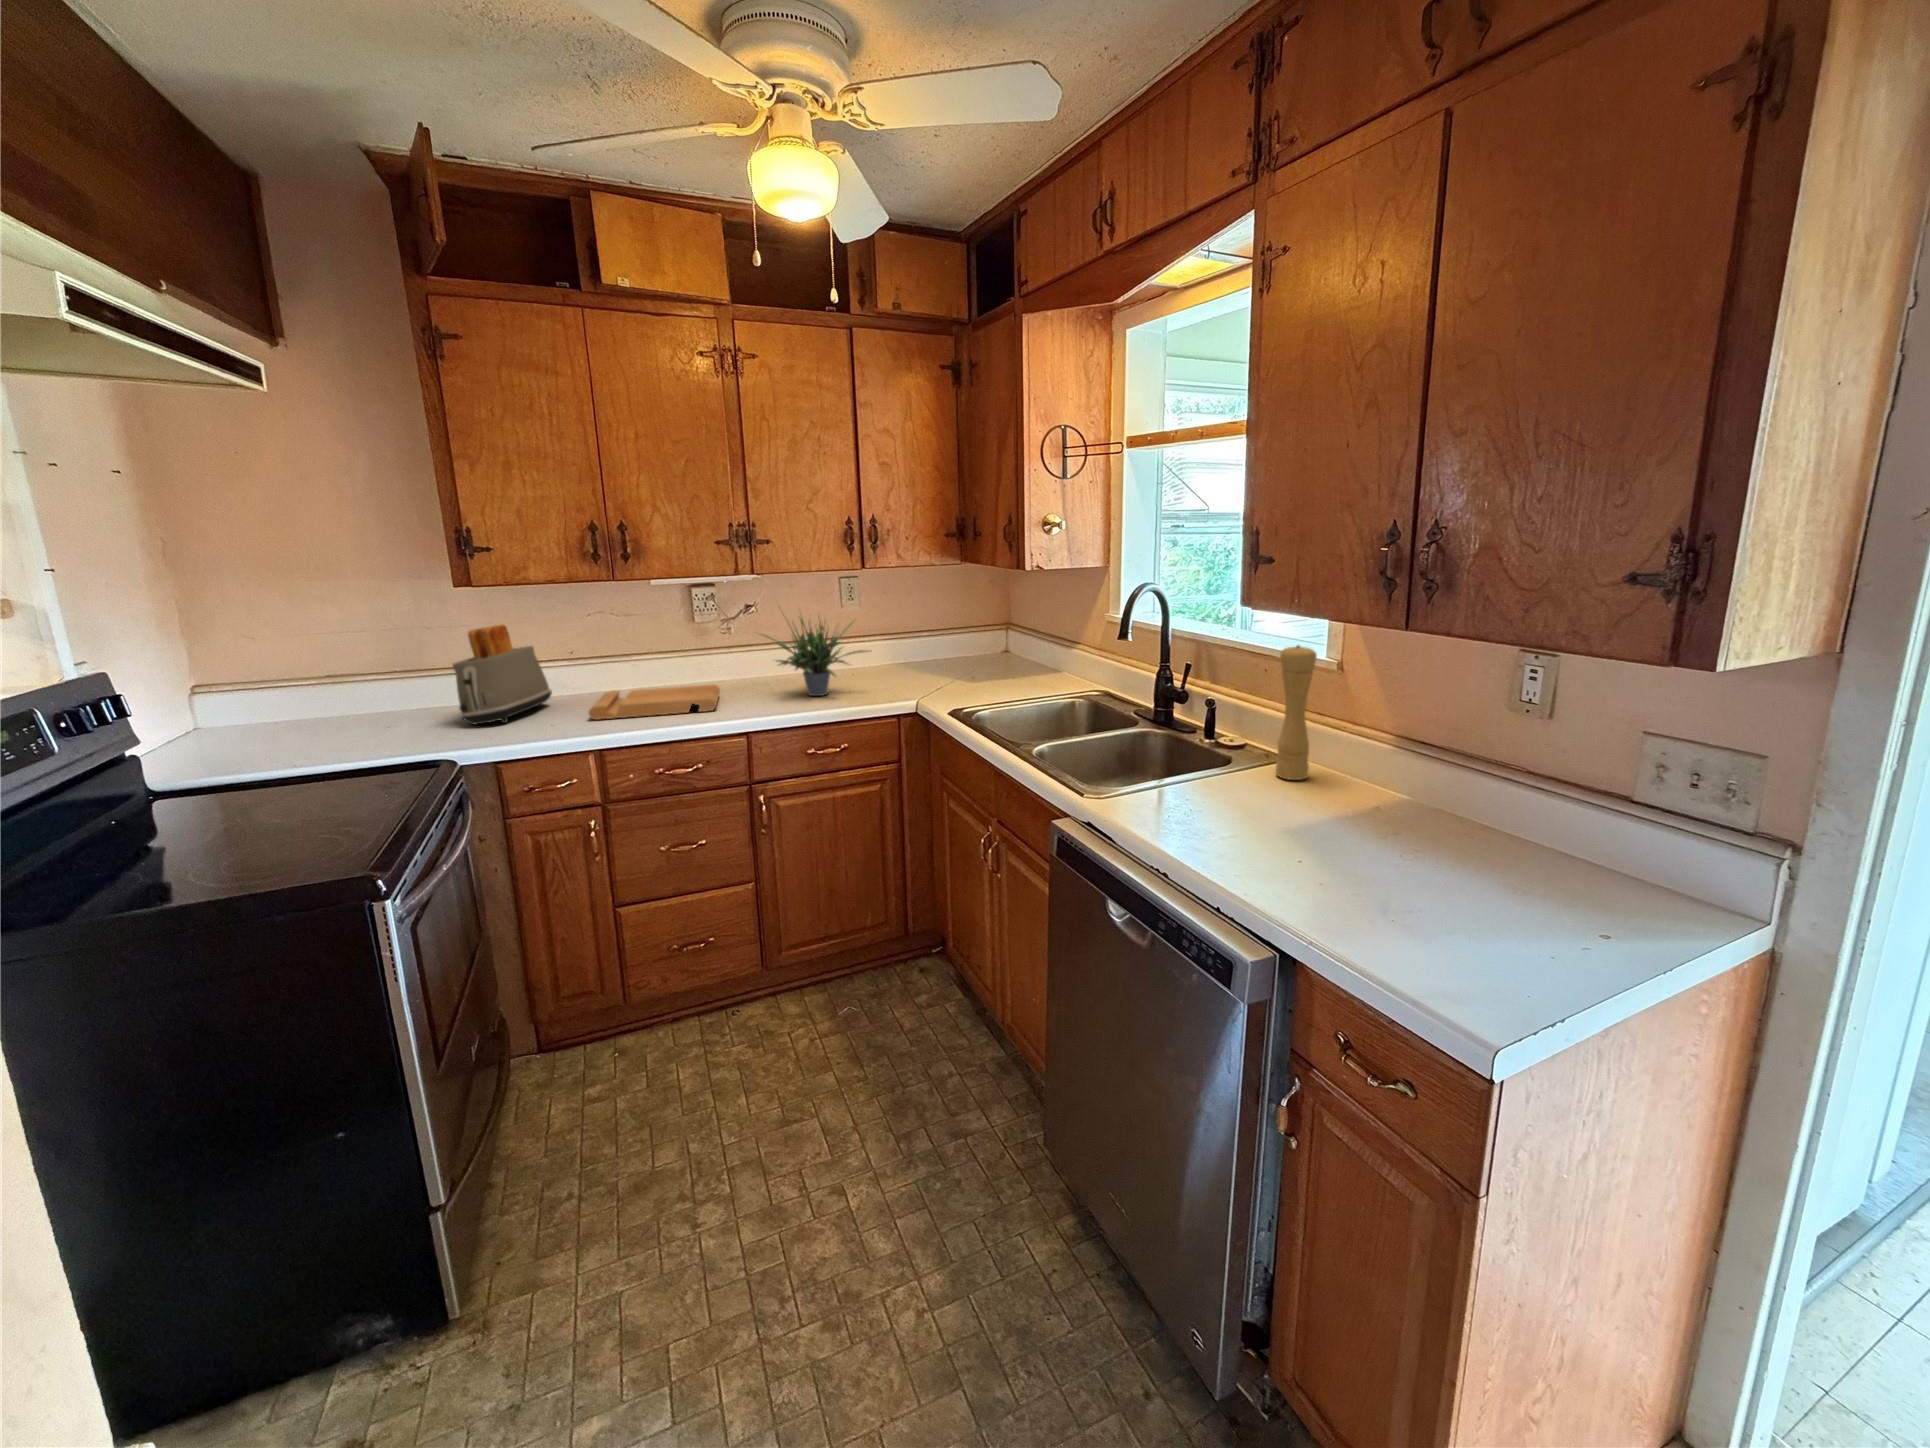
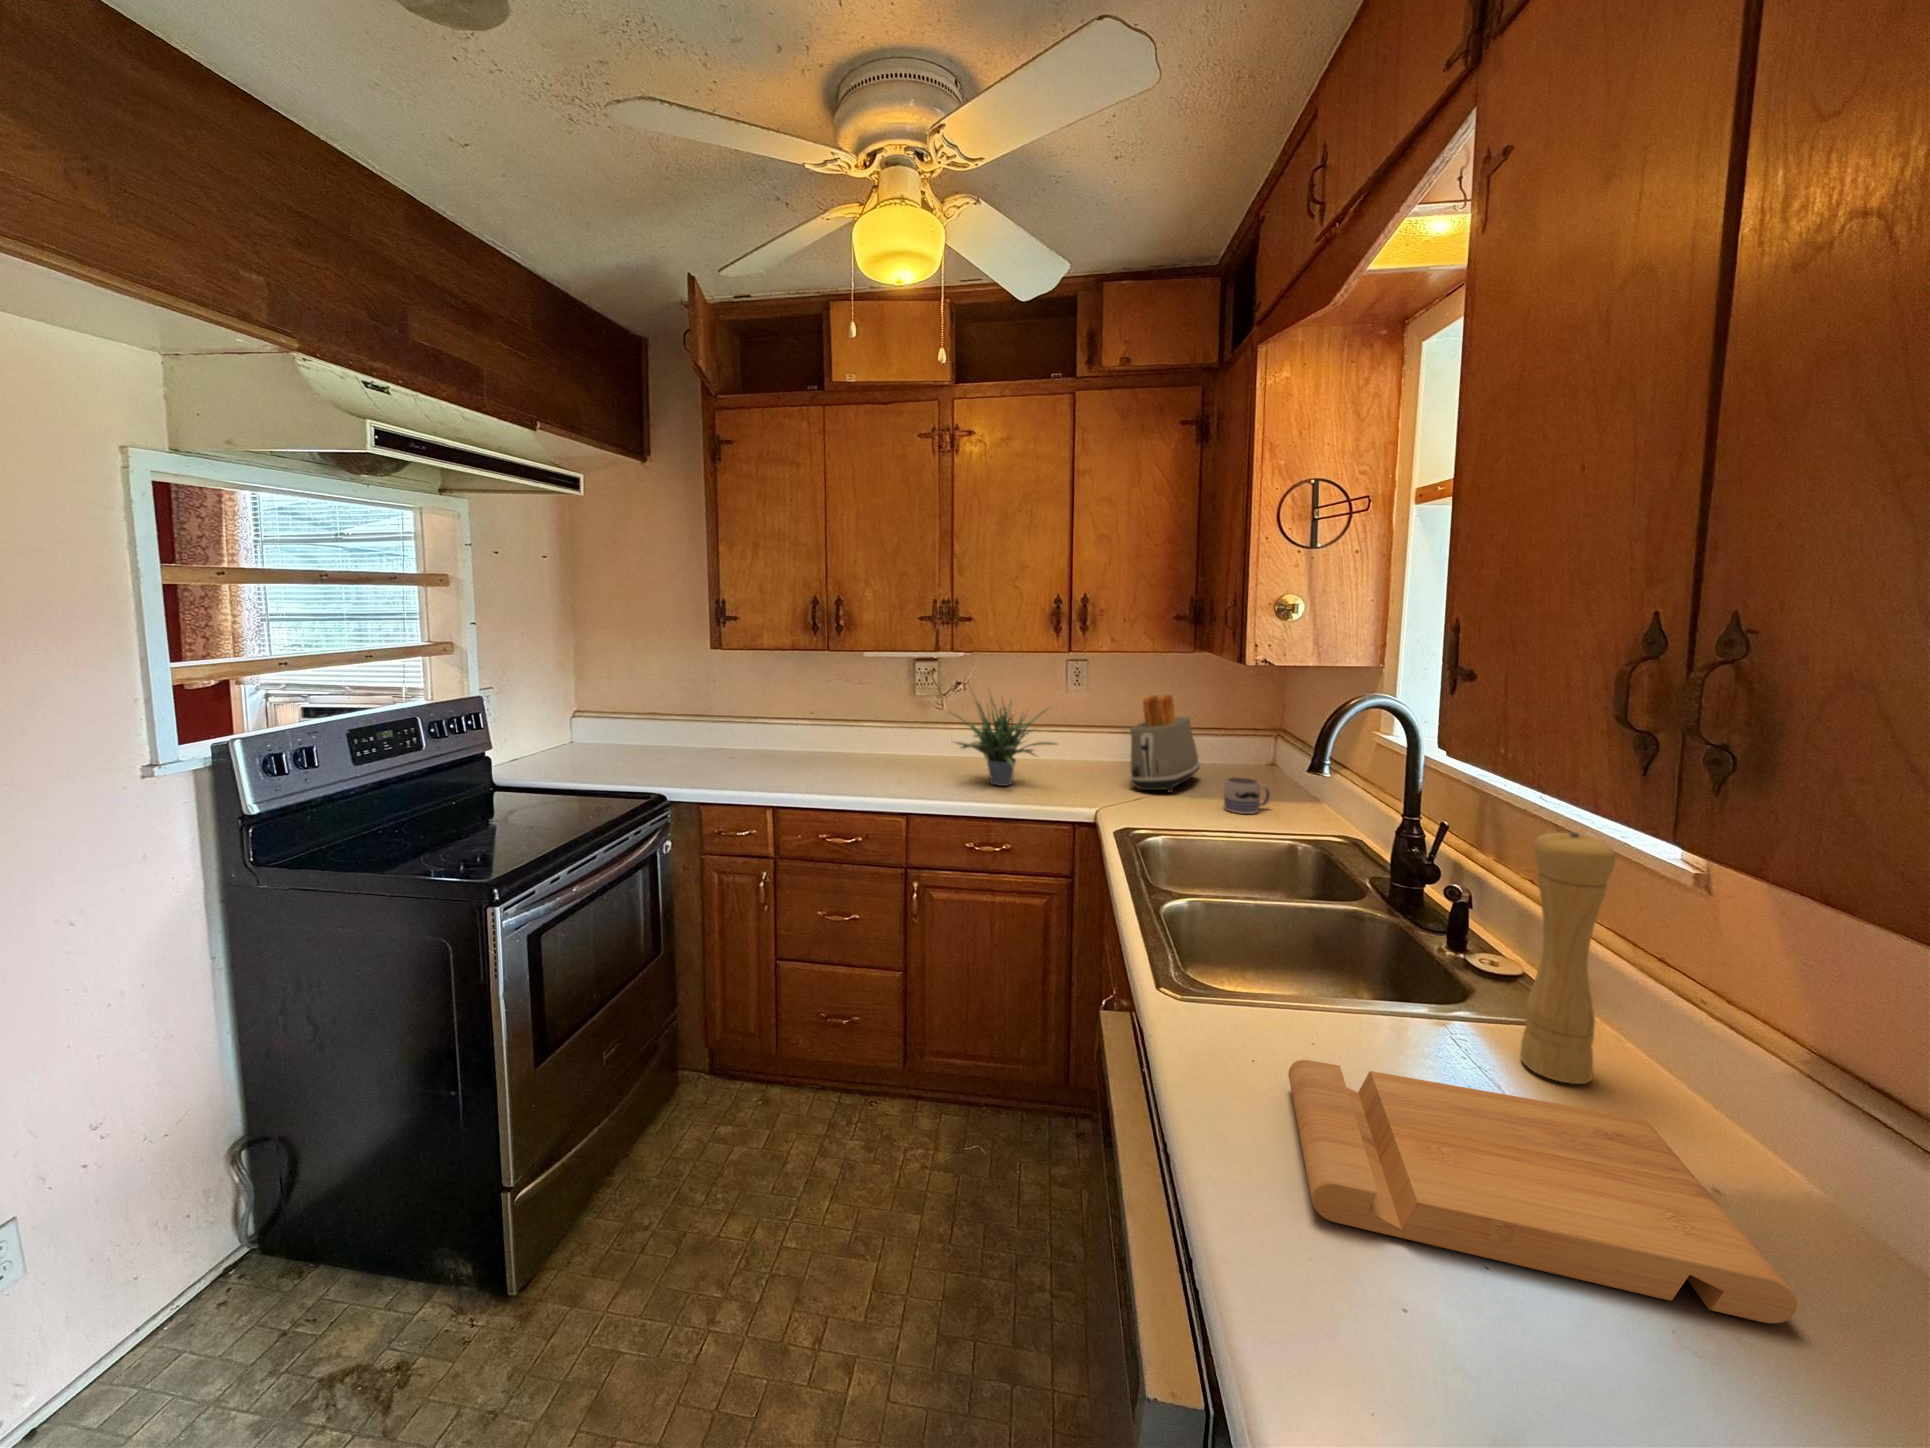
toaster: present [453,624,552,724] -> present [1130,694,1200,793]
mug: none [1007,660,1038,687] -> present [1224,777,1271,814]
cutting board: present [588,685,720,720] -> present [1288,1060,1797,1323]

